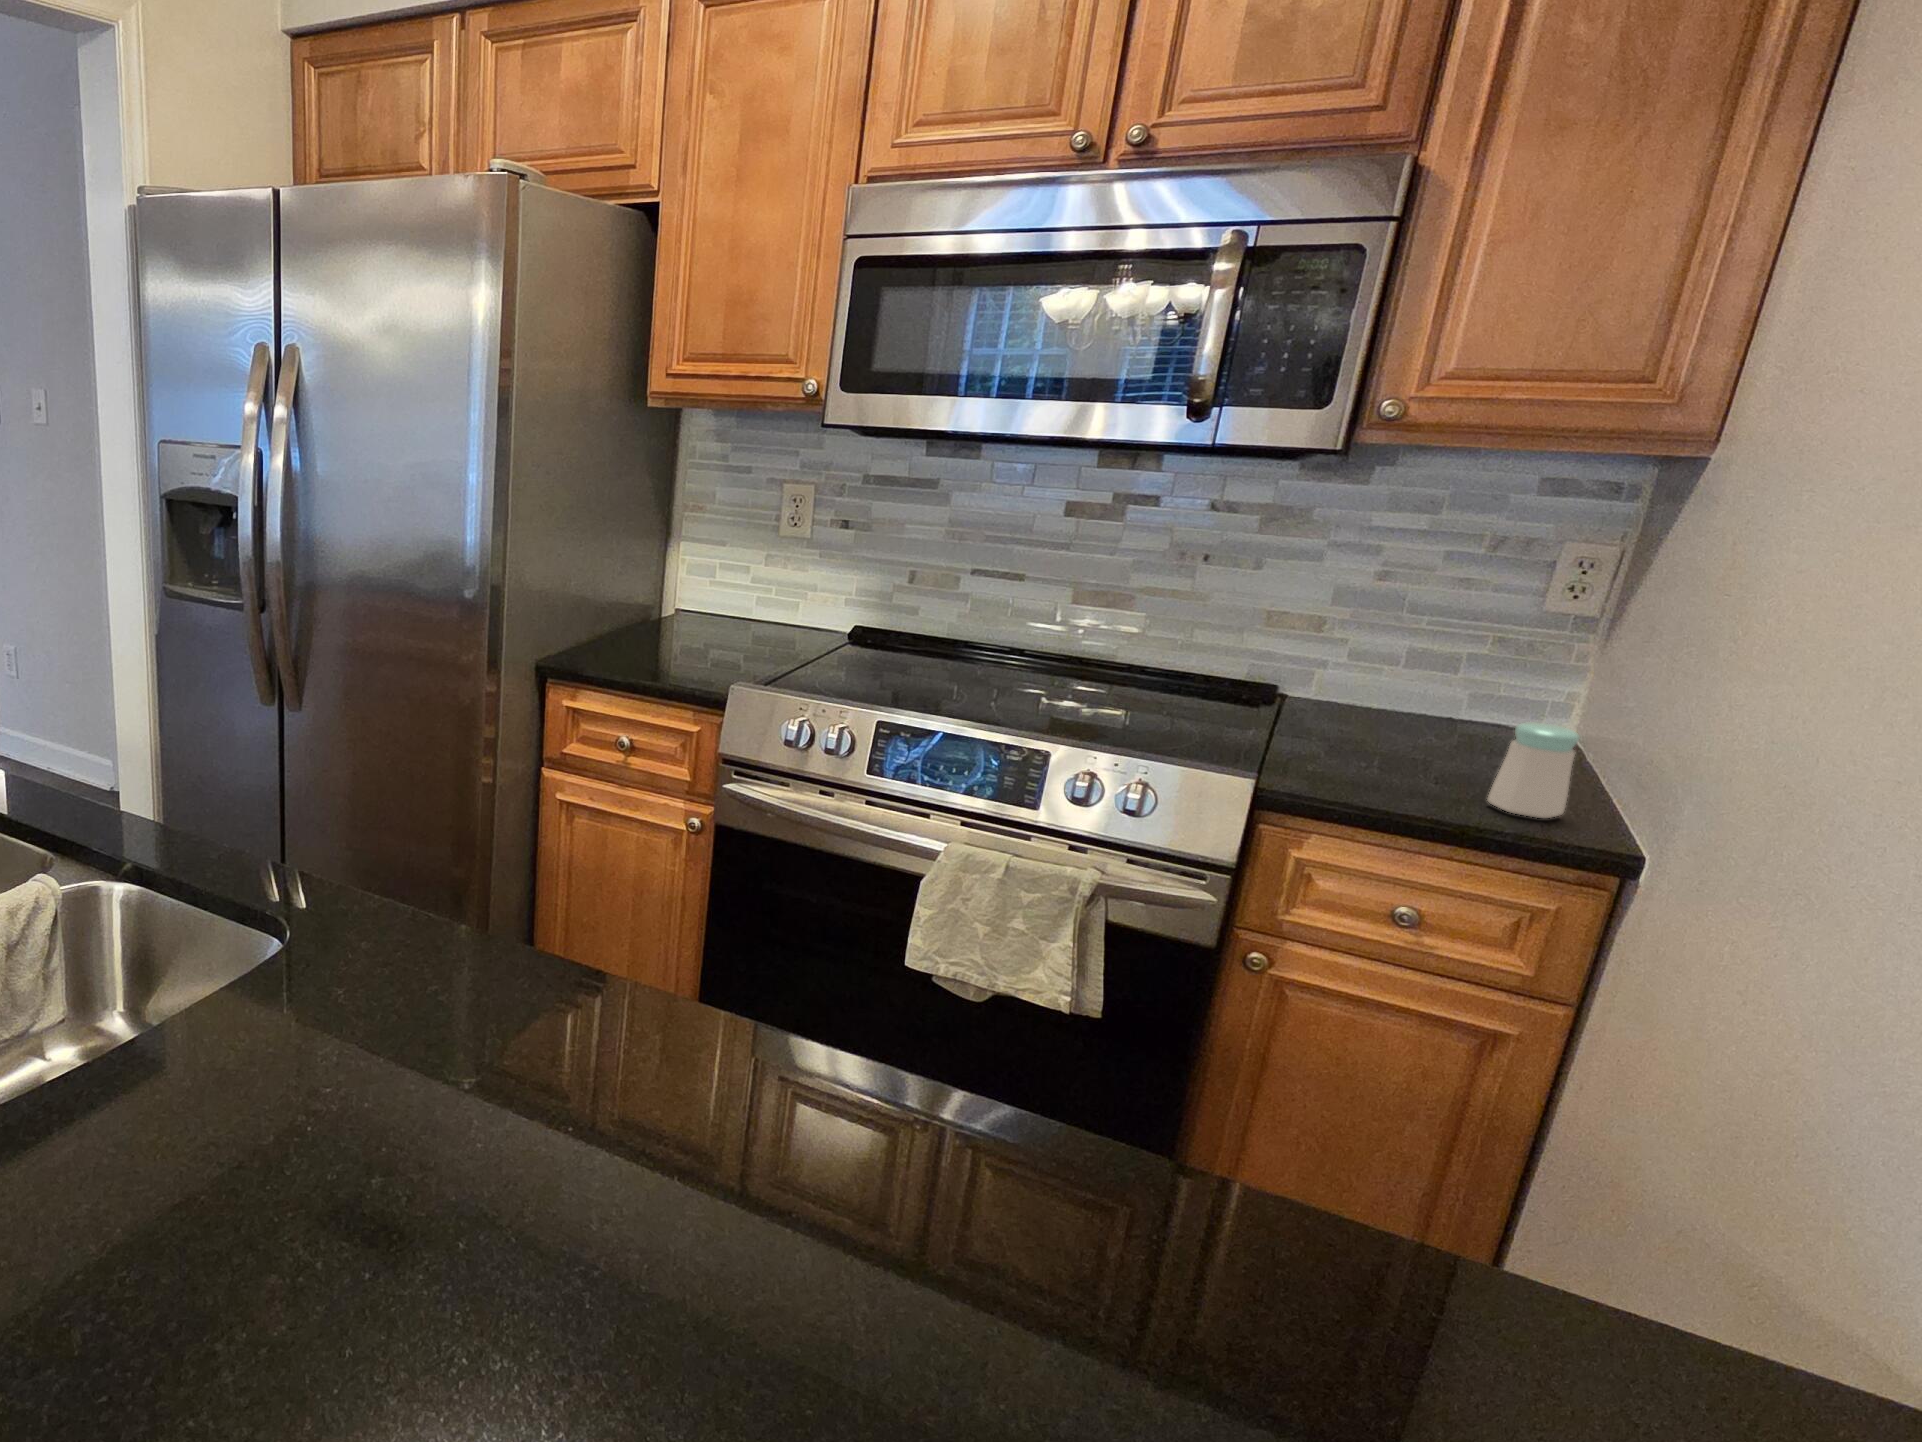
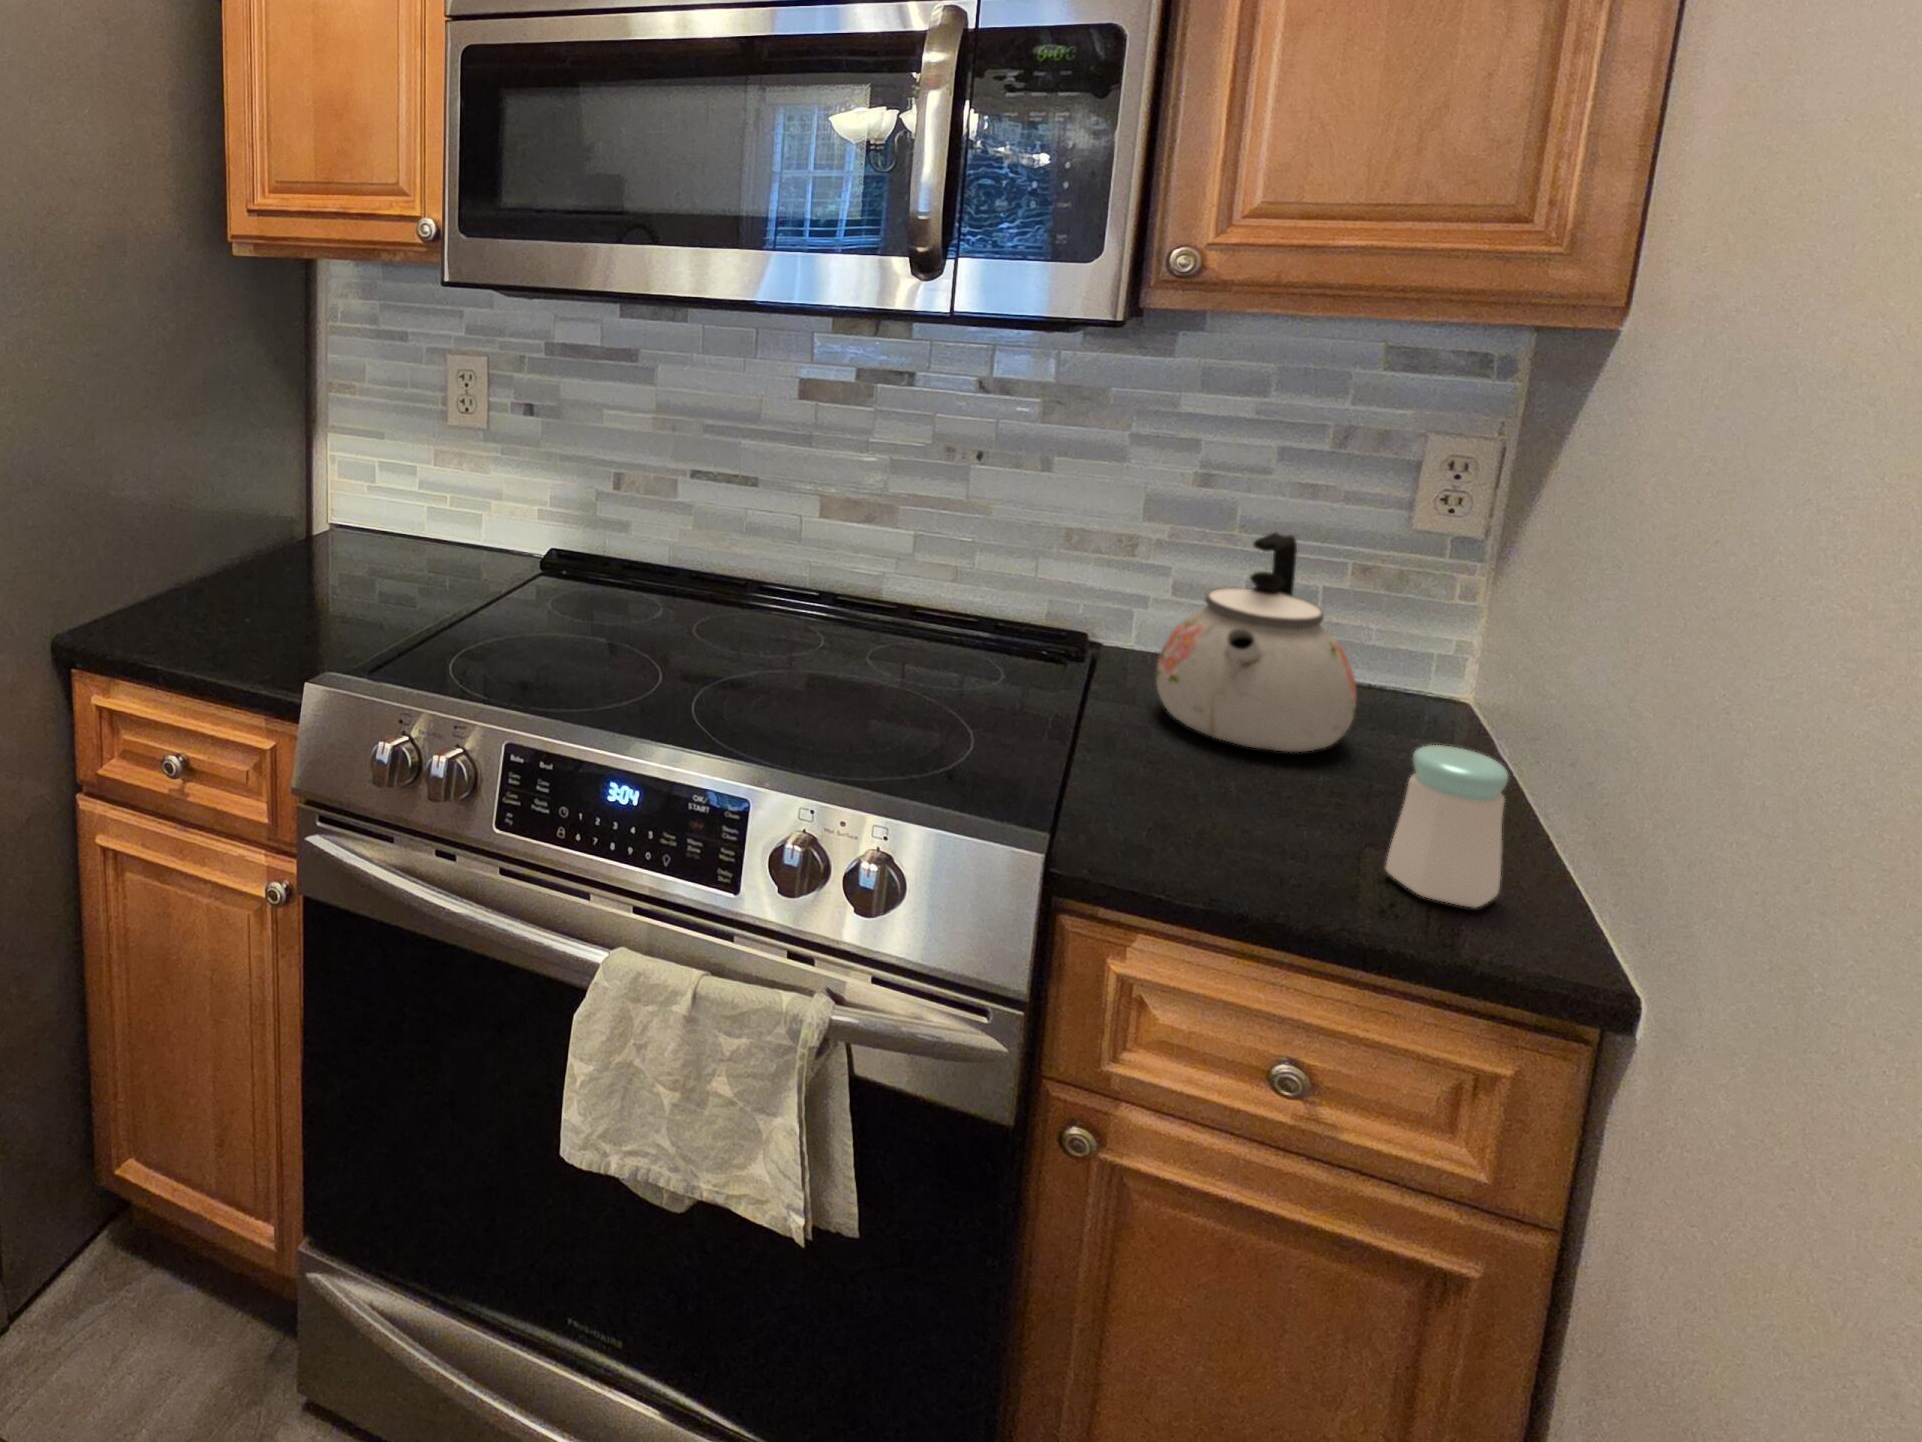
kettle: none [1332,606,1484,750] -> present [1156,533,1356,752]

